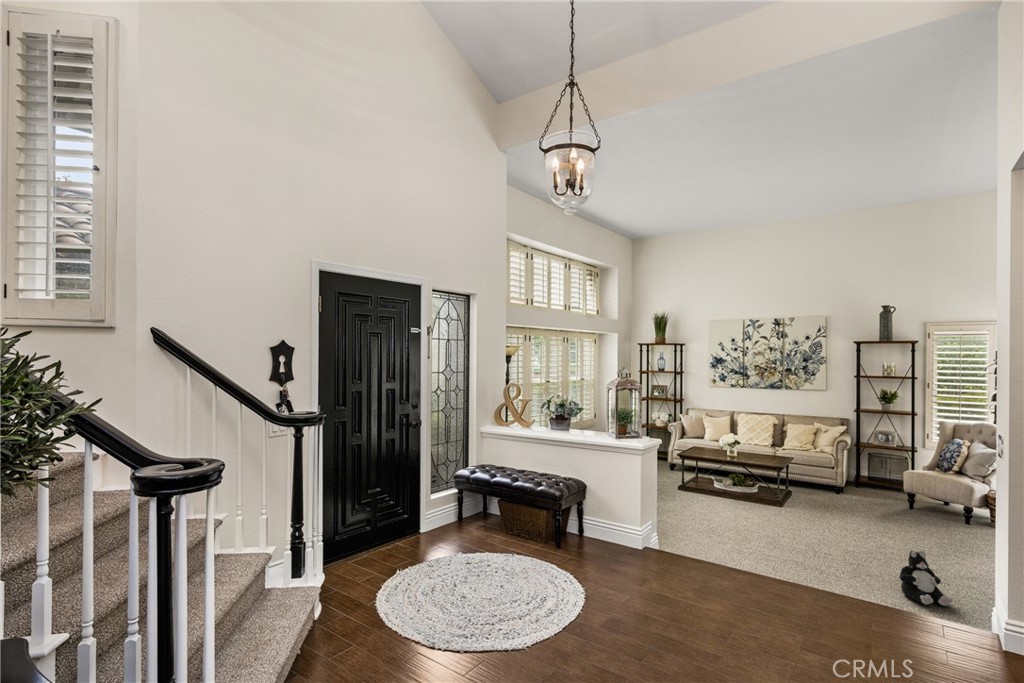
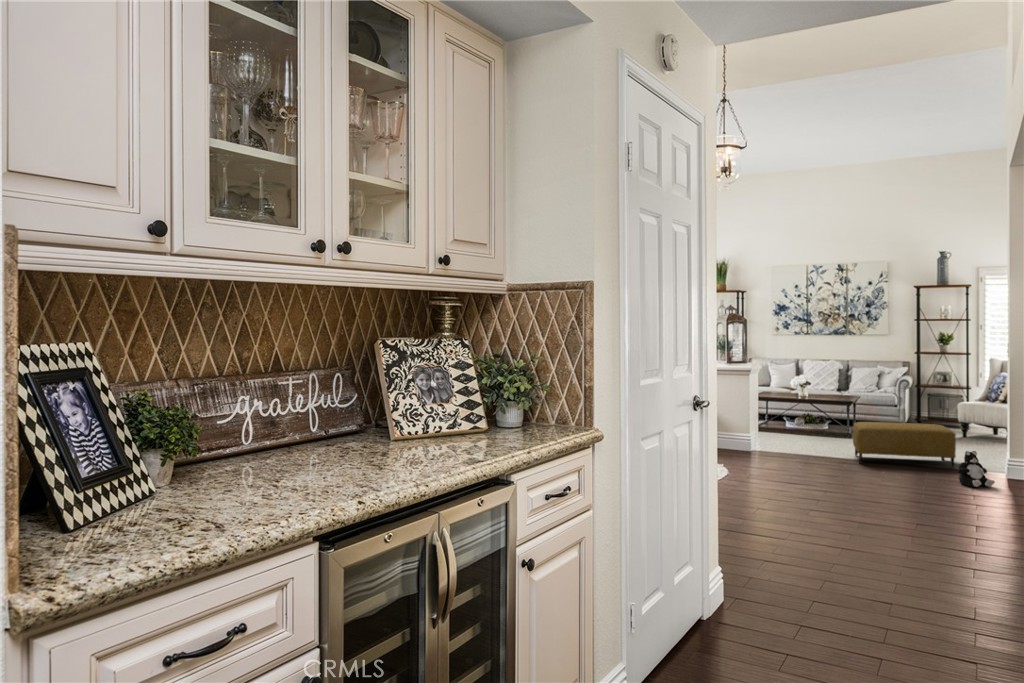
ottoman: none [773,492,898,563] -> present [853,422,956,468]

